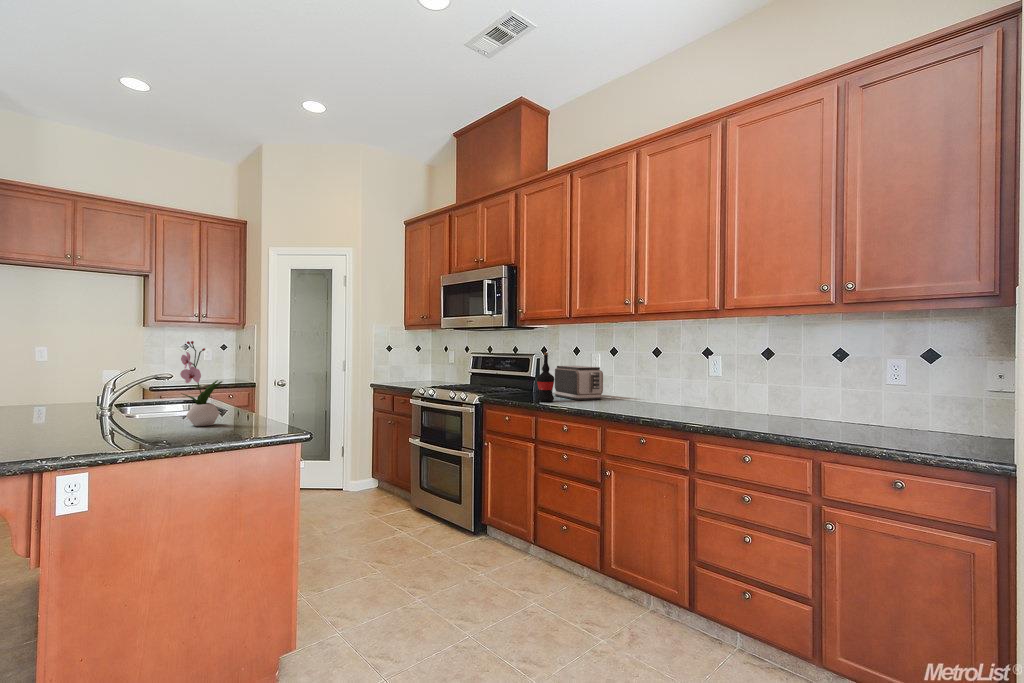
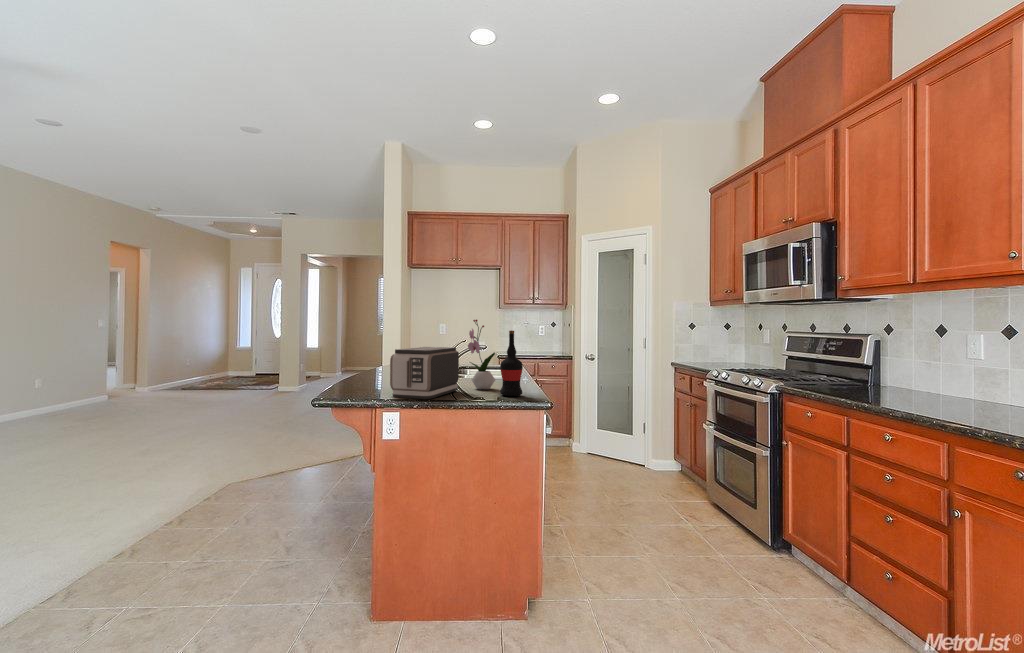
wine bottle: present [537,353,554,402] -> present [500,330,523,396]
toaster: present [555,366,603,400] -> present [390,347,459,399]

